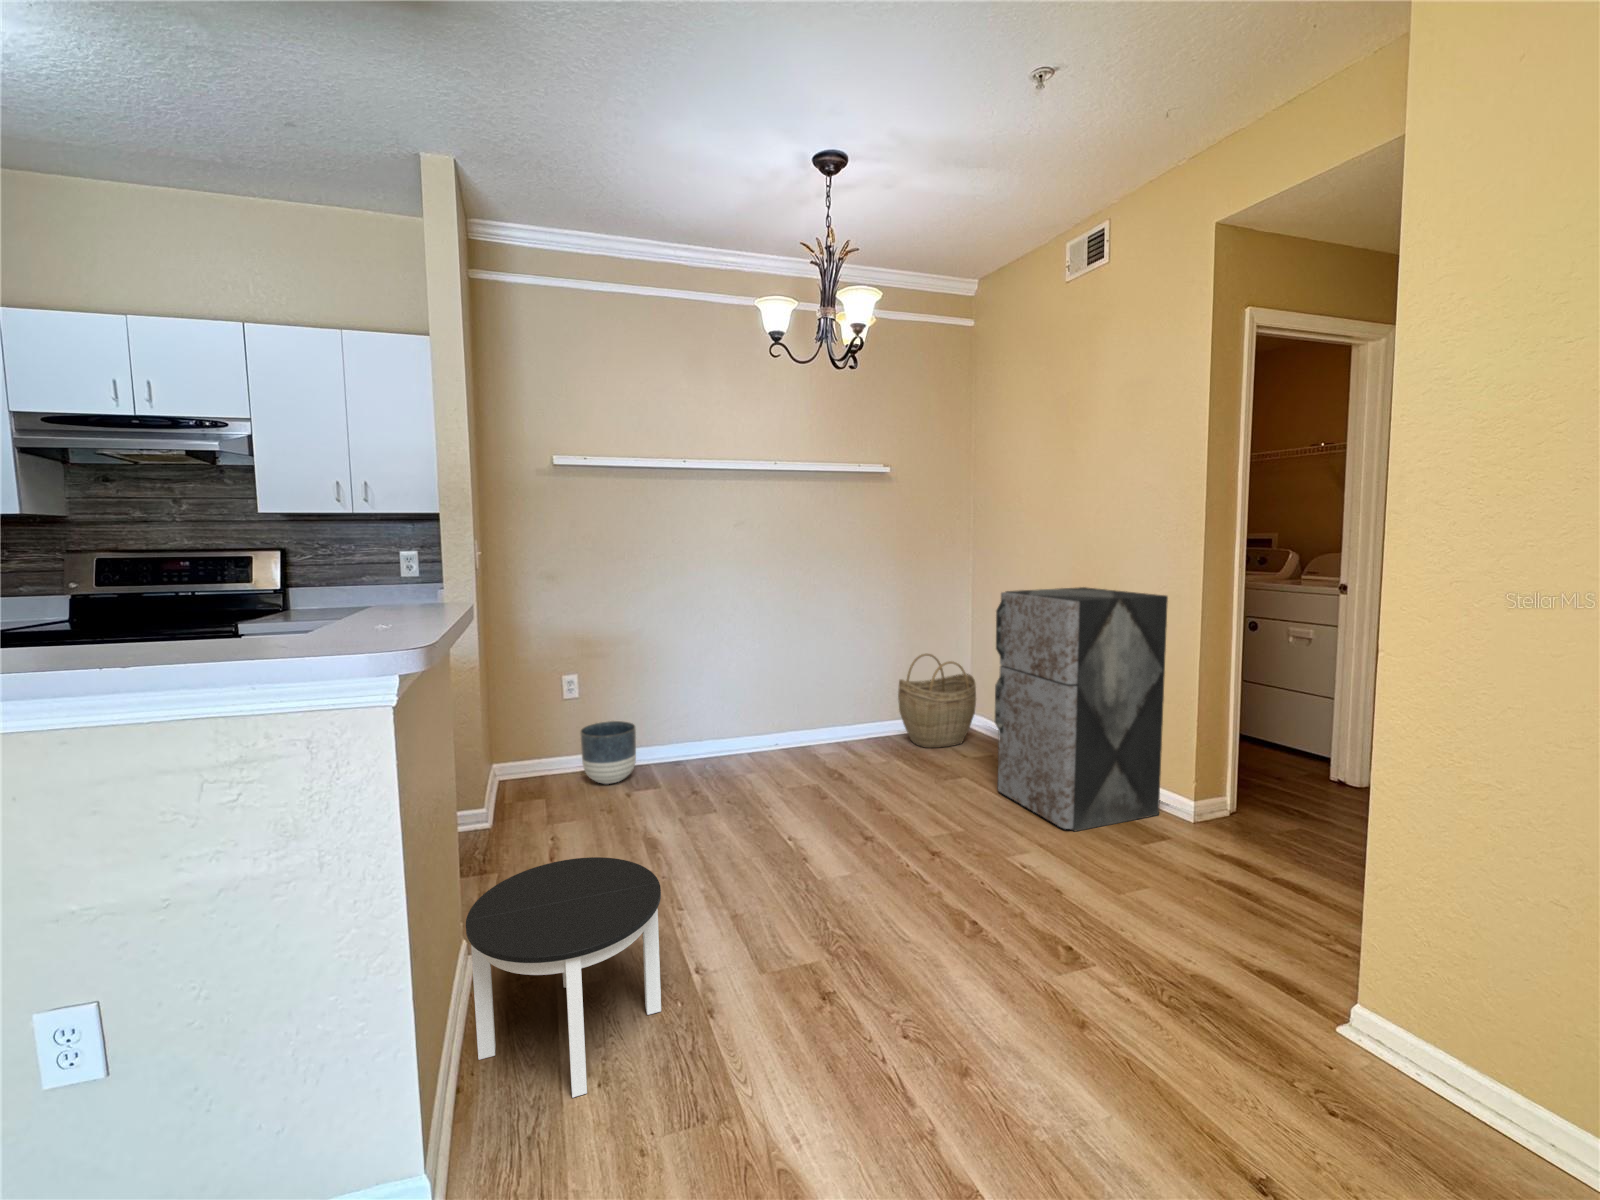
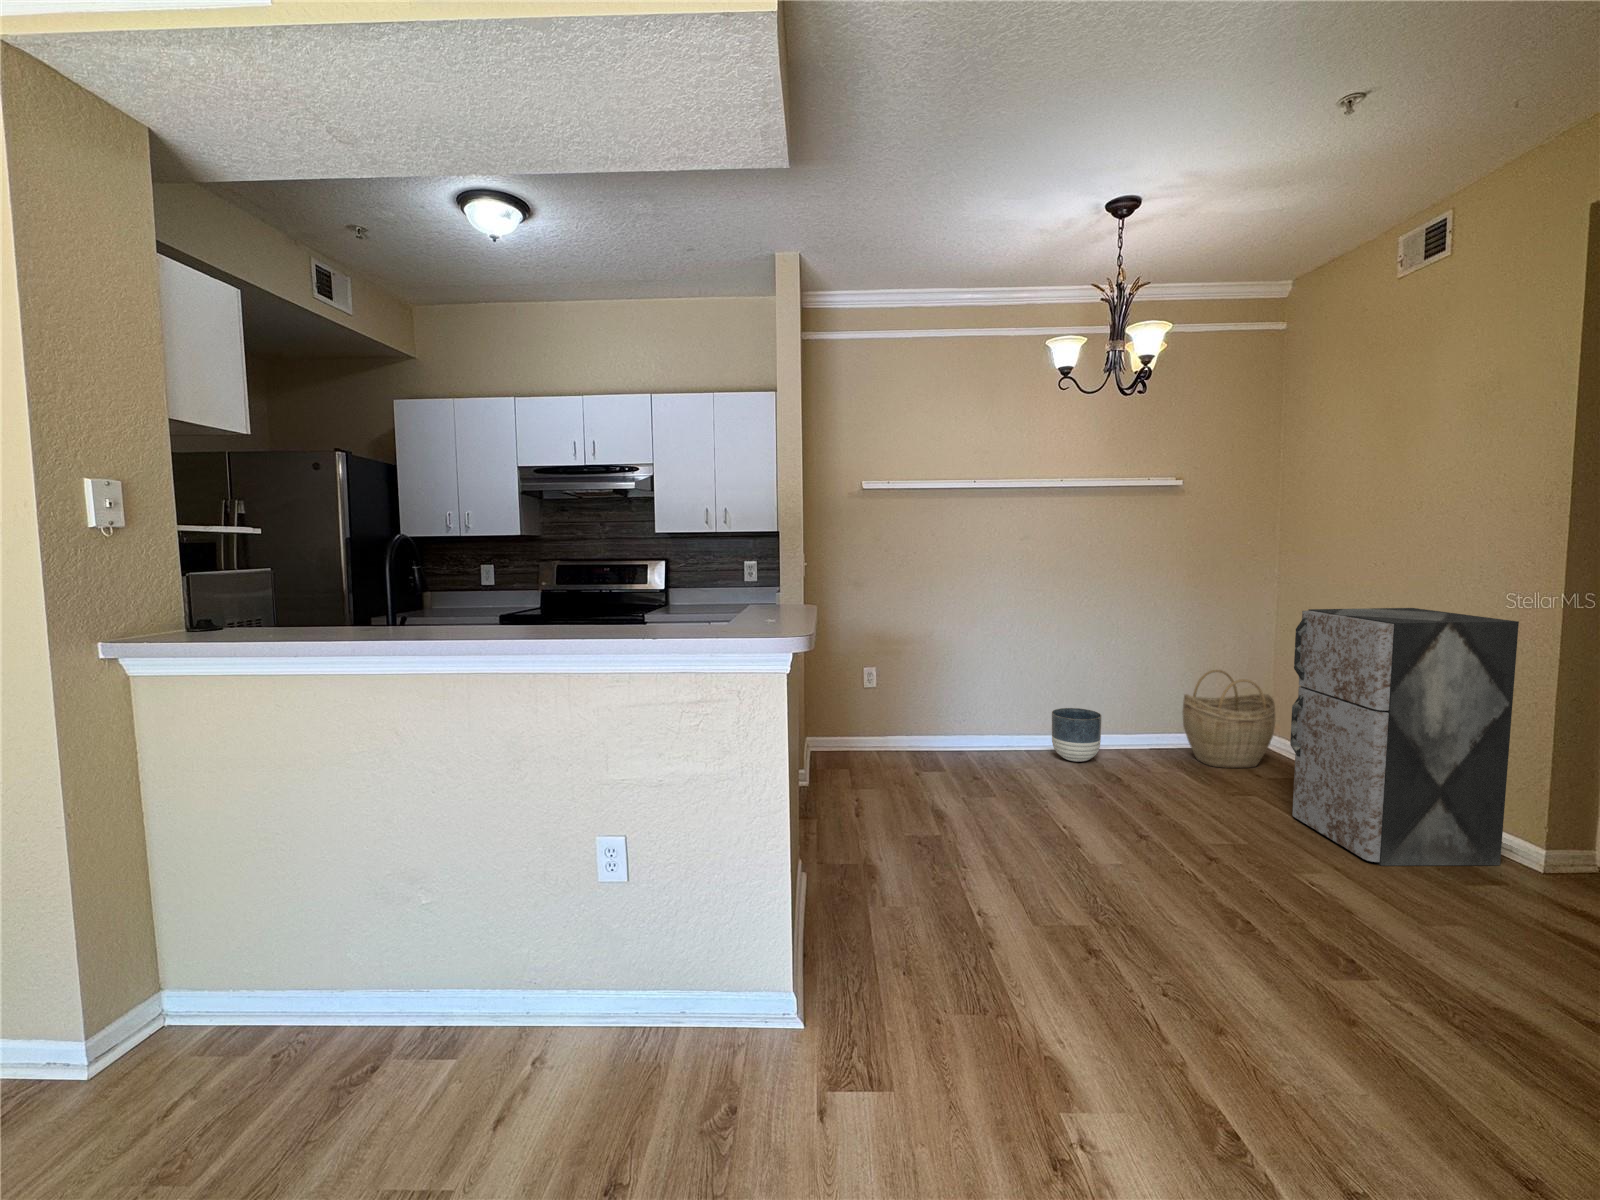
planter: present [580,721,636,784] -> present [1052,708,1102,762]
round table: present [466,857,661,1097] -> none [817,807,956,973]

